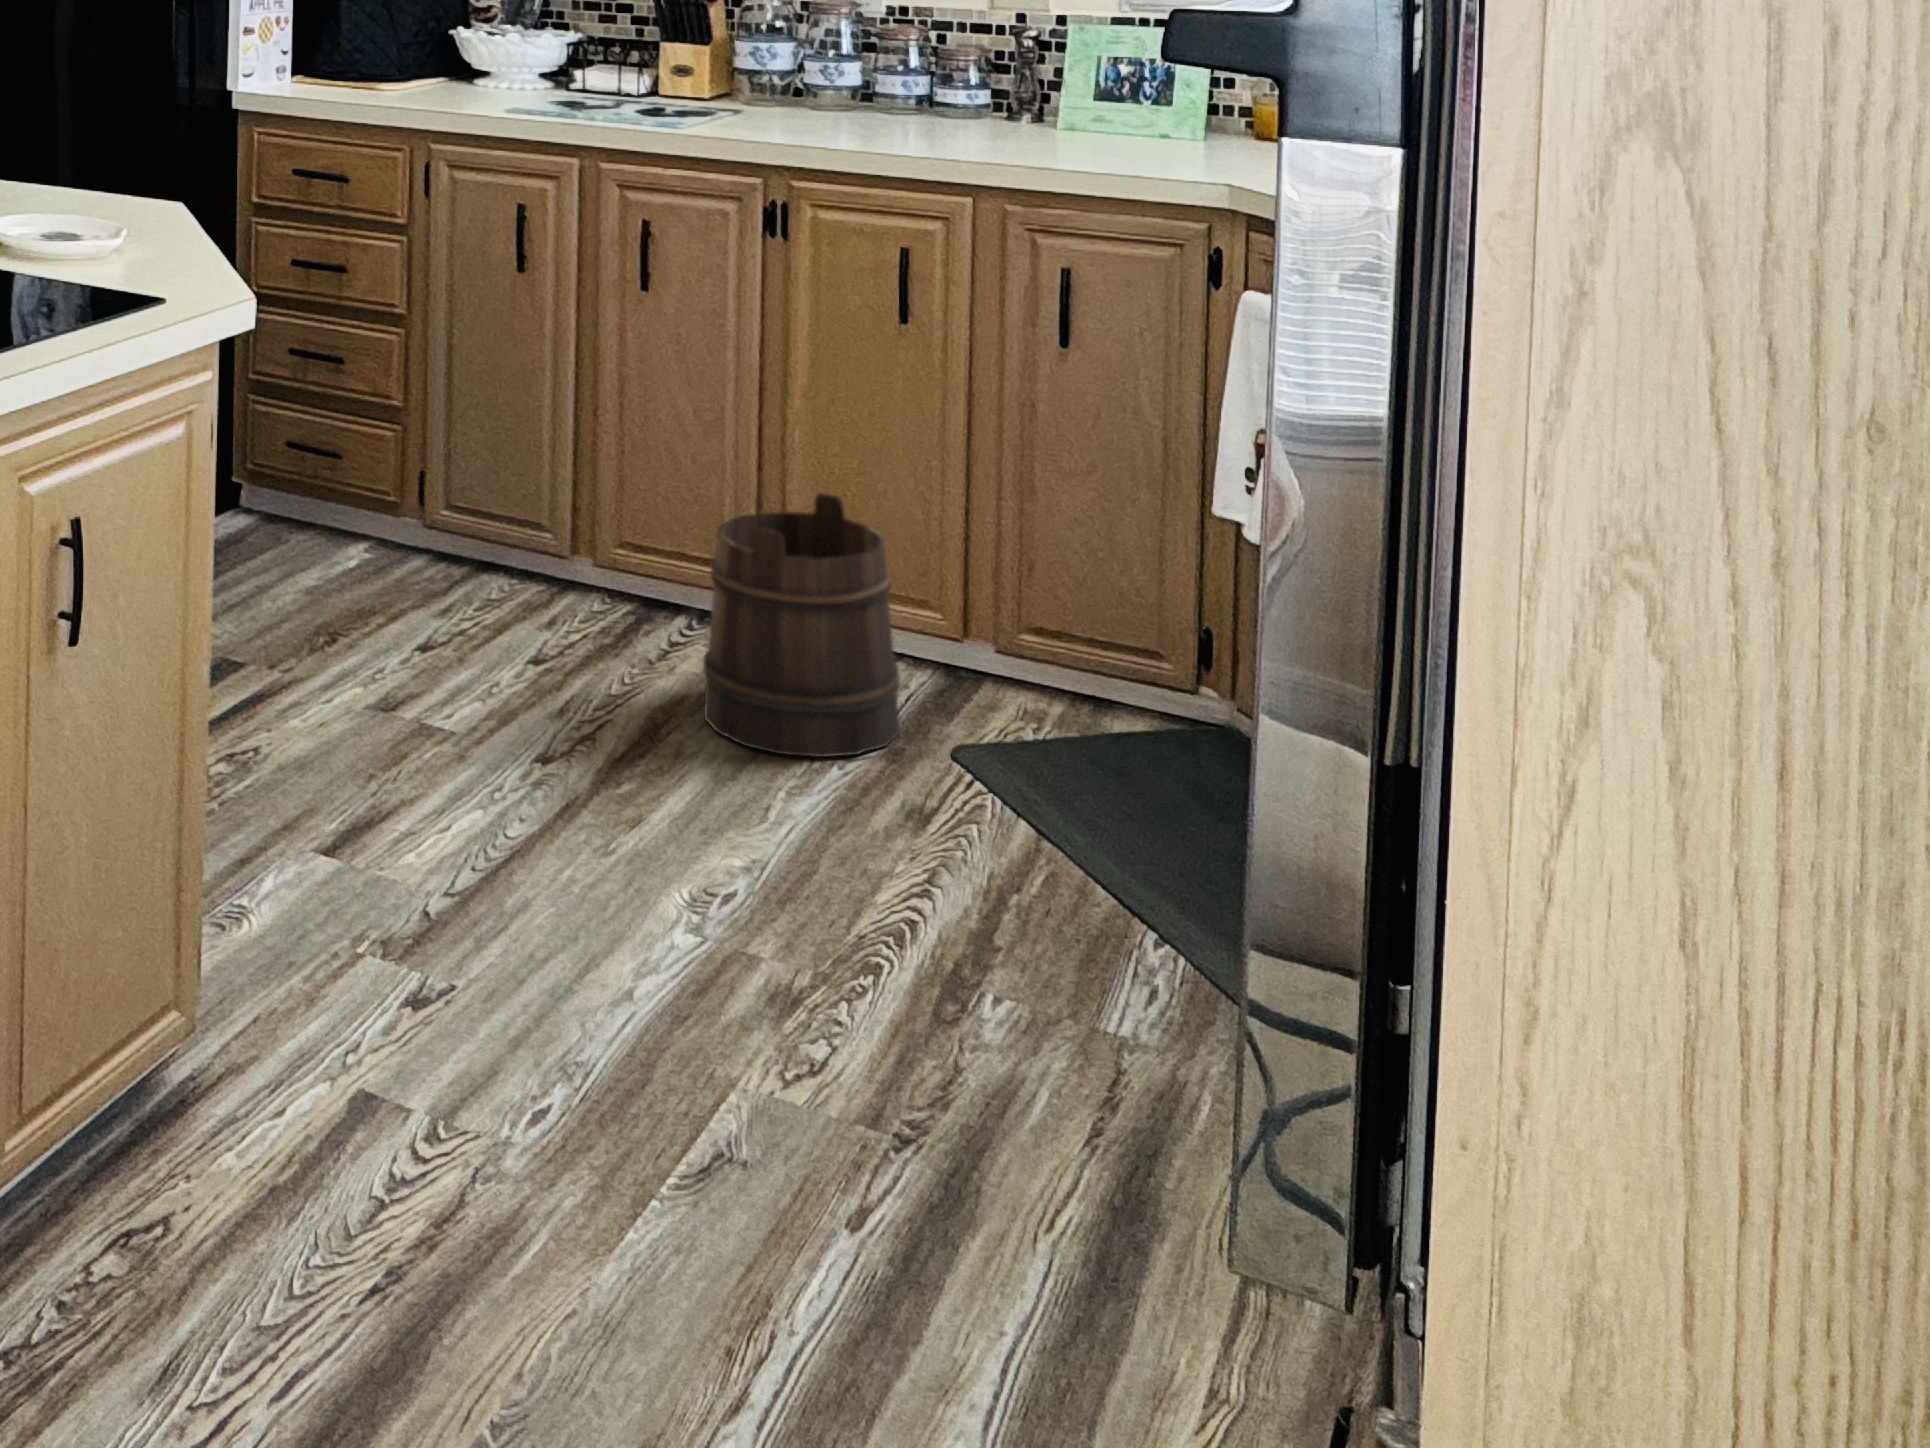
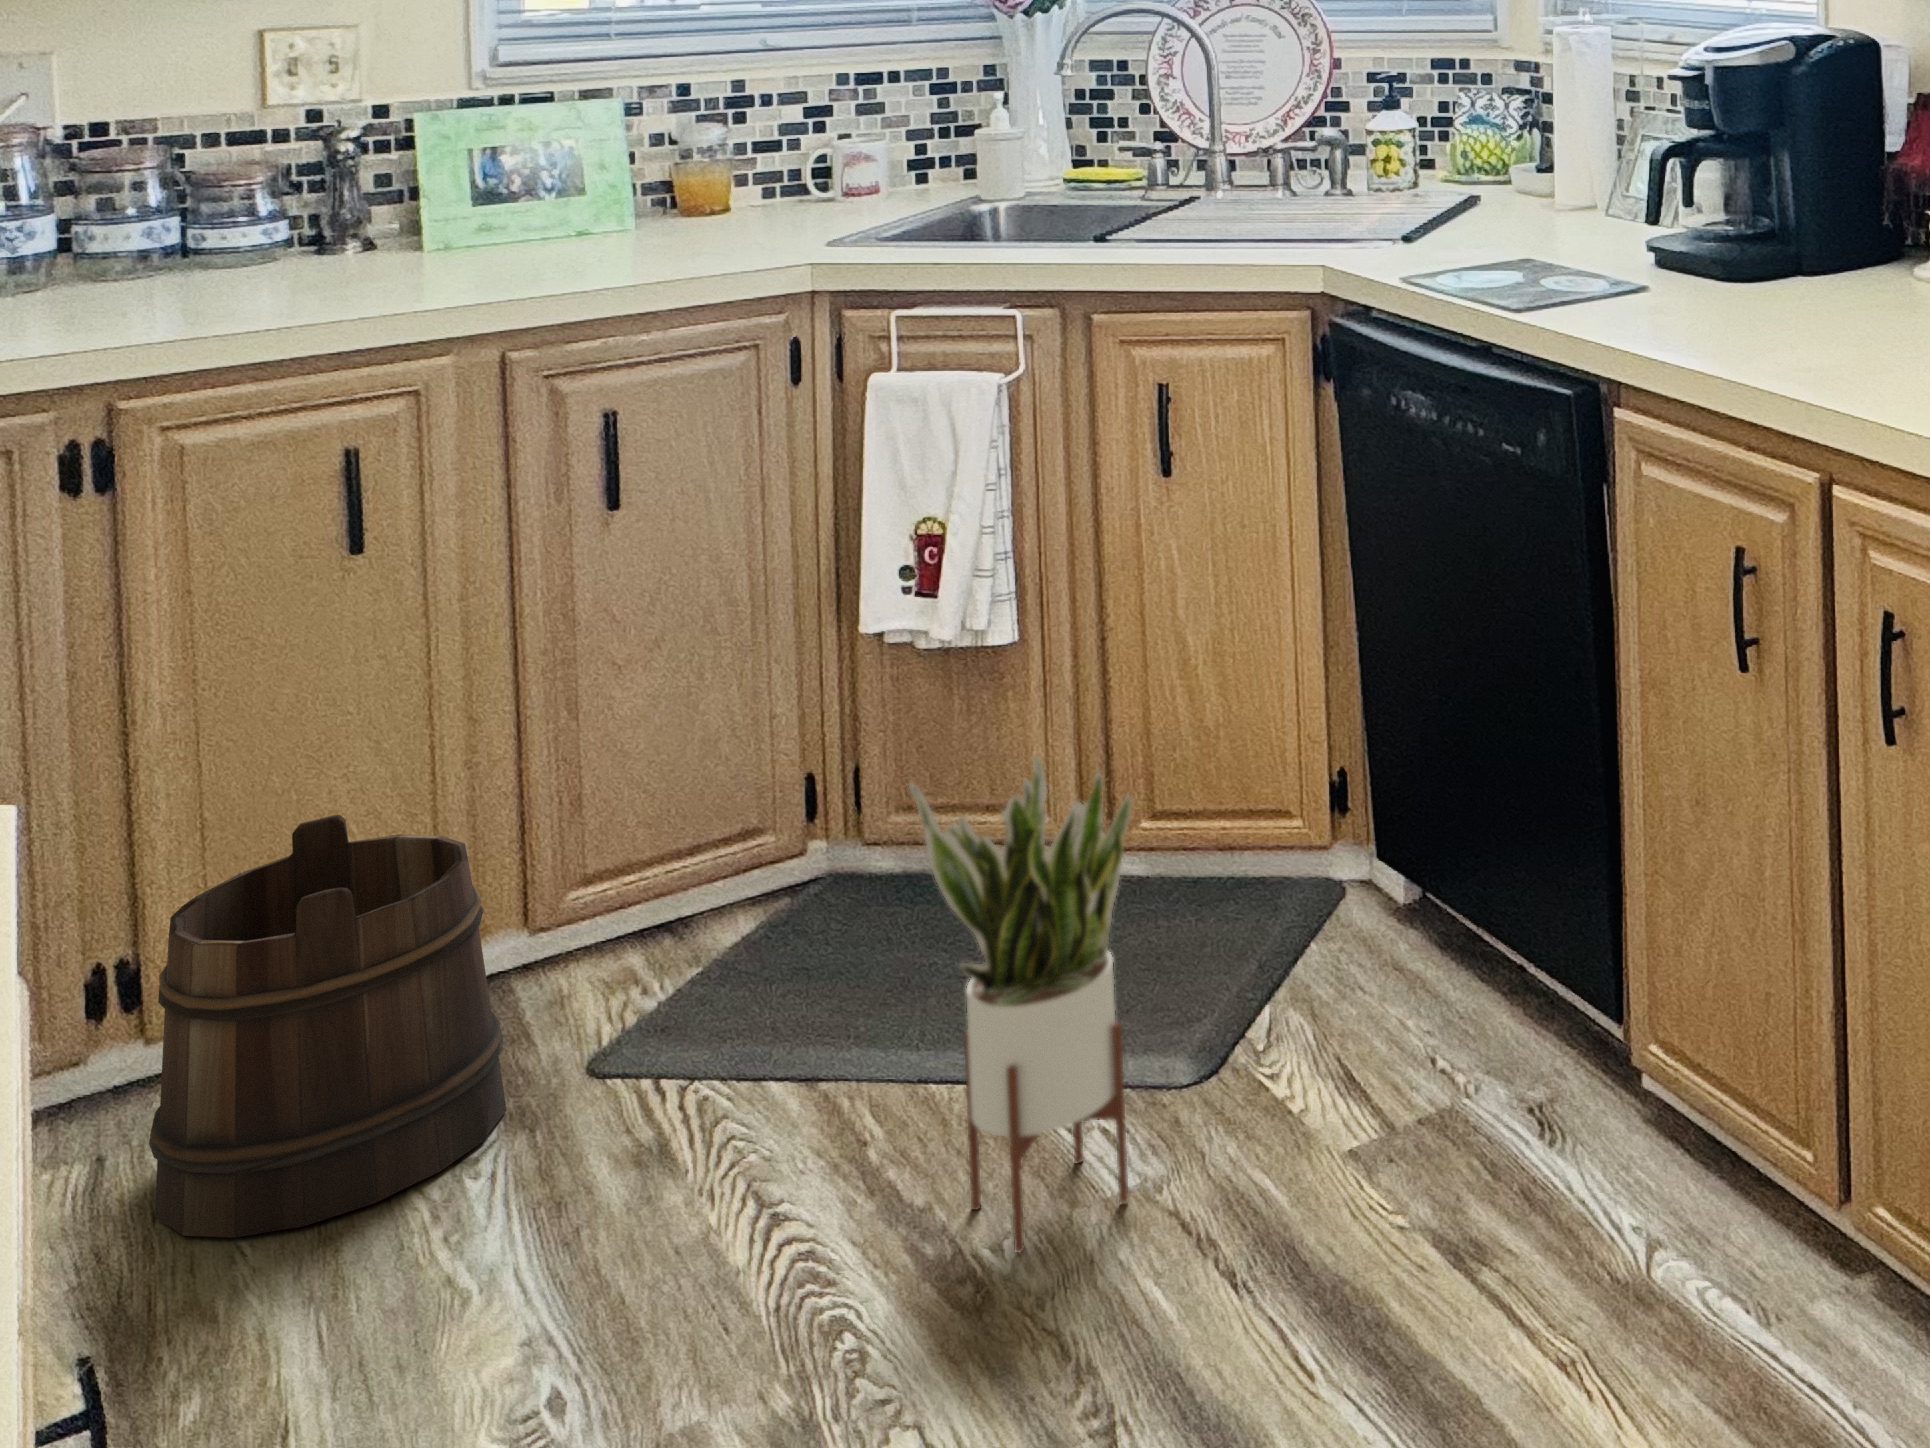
potted plant: none [972,585,1138,1034] -> present [909,757,1131,1252]

